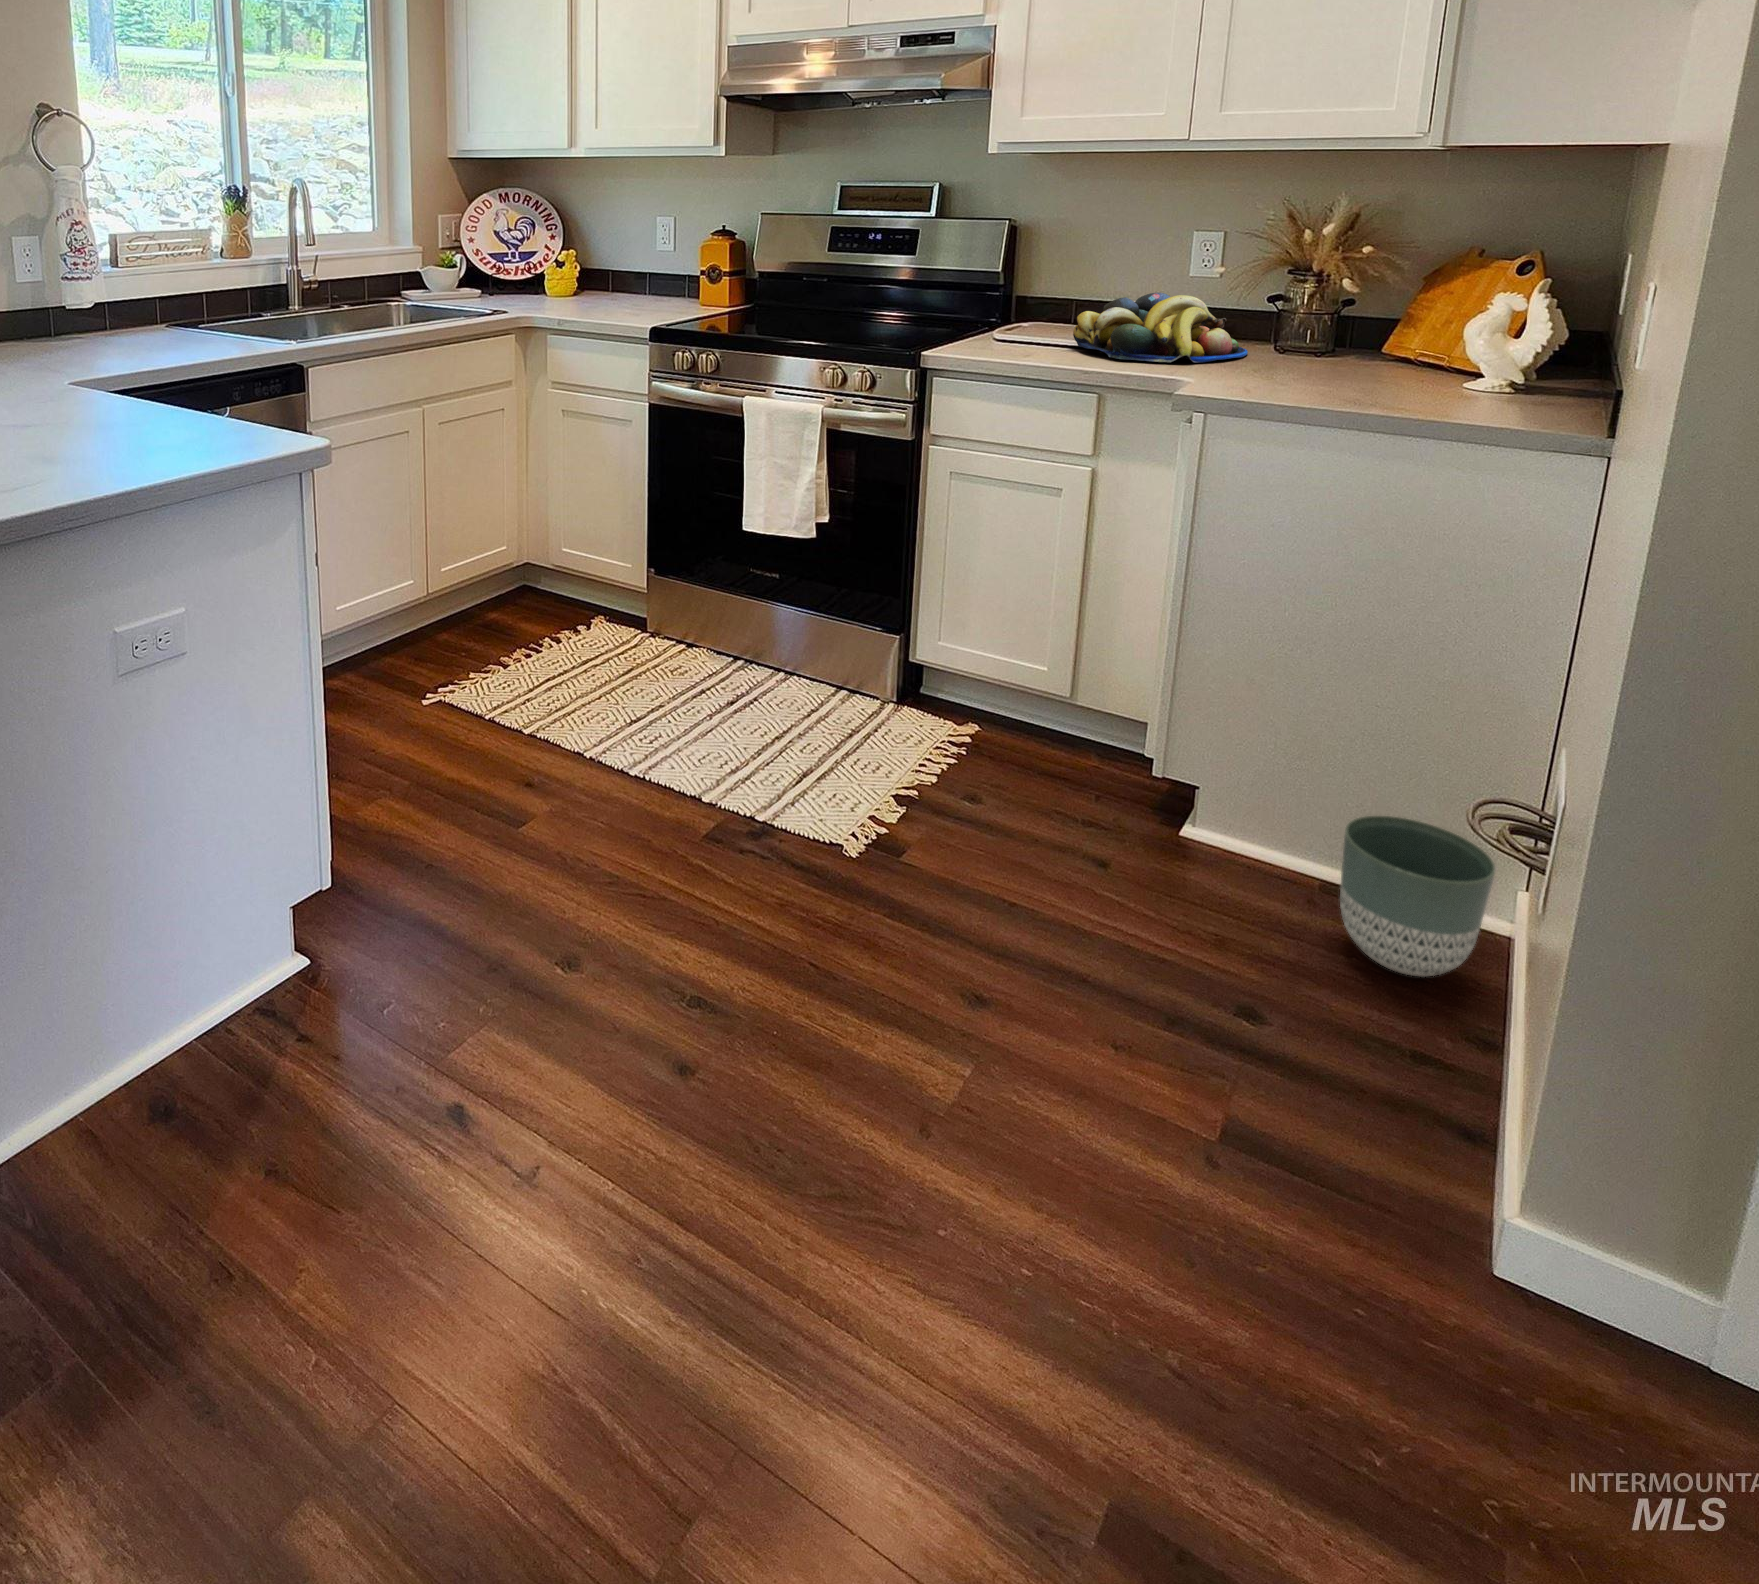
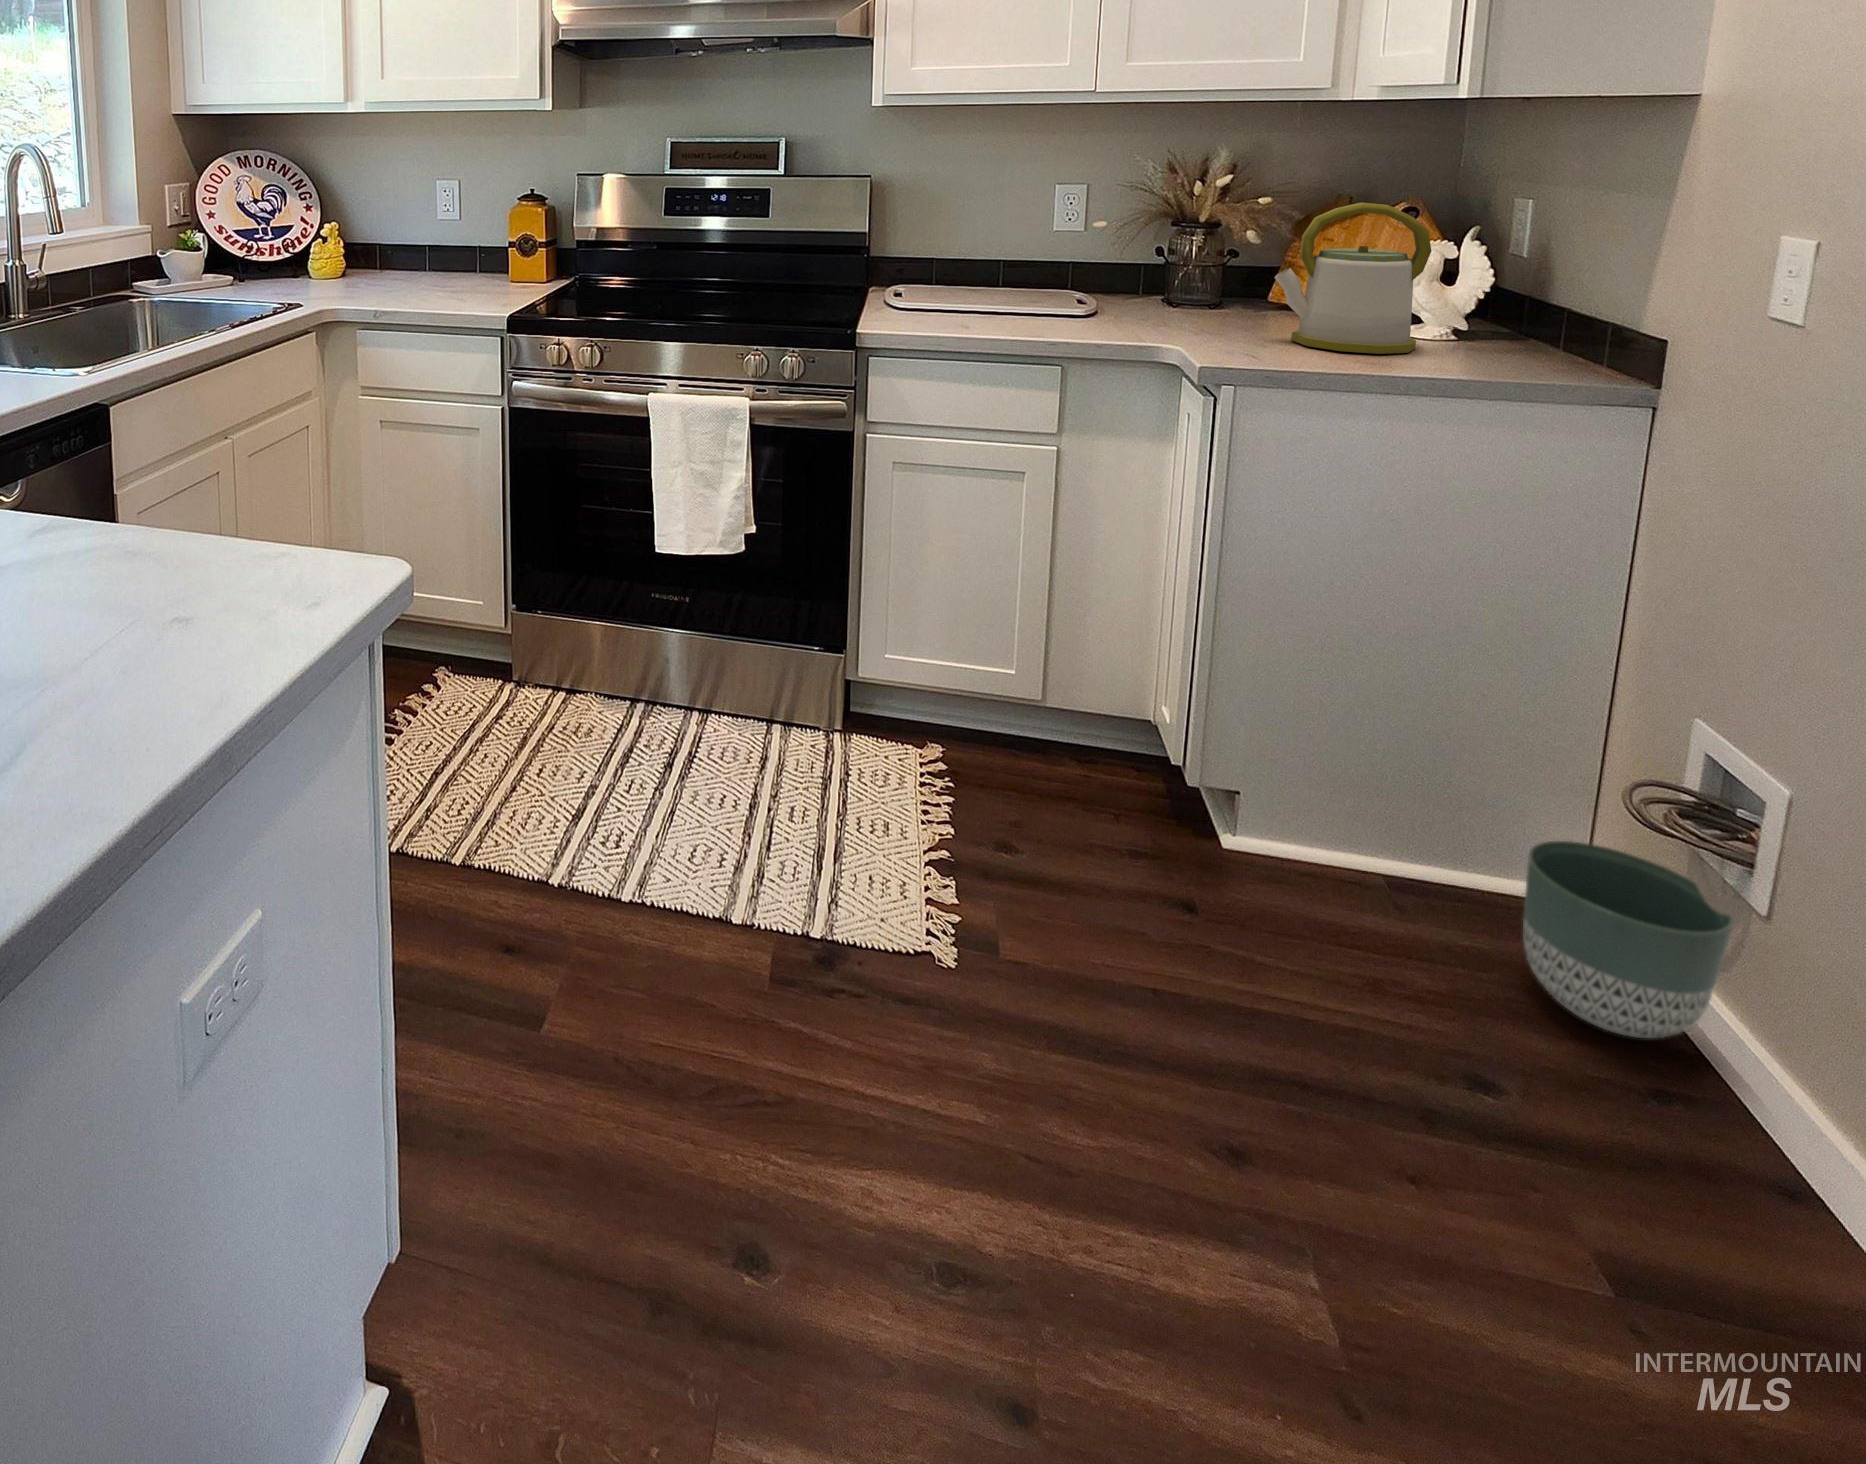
kettle: none [1281,251,1411,391] -> present [1275,203,1431,354]
fruit bowl: present [1073,293,1248,363] -> none [992,250,1184,328]

